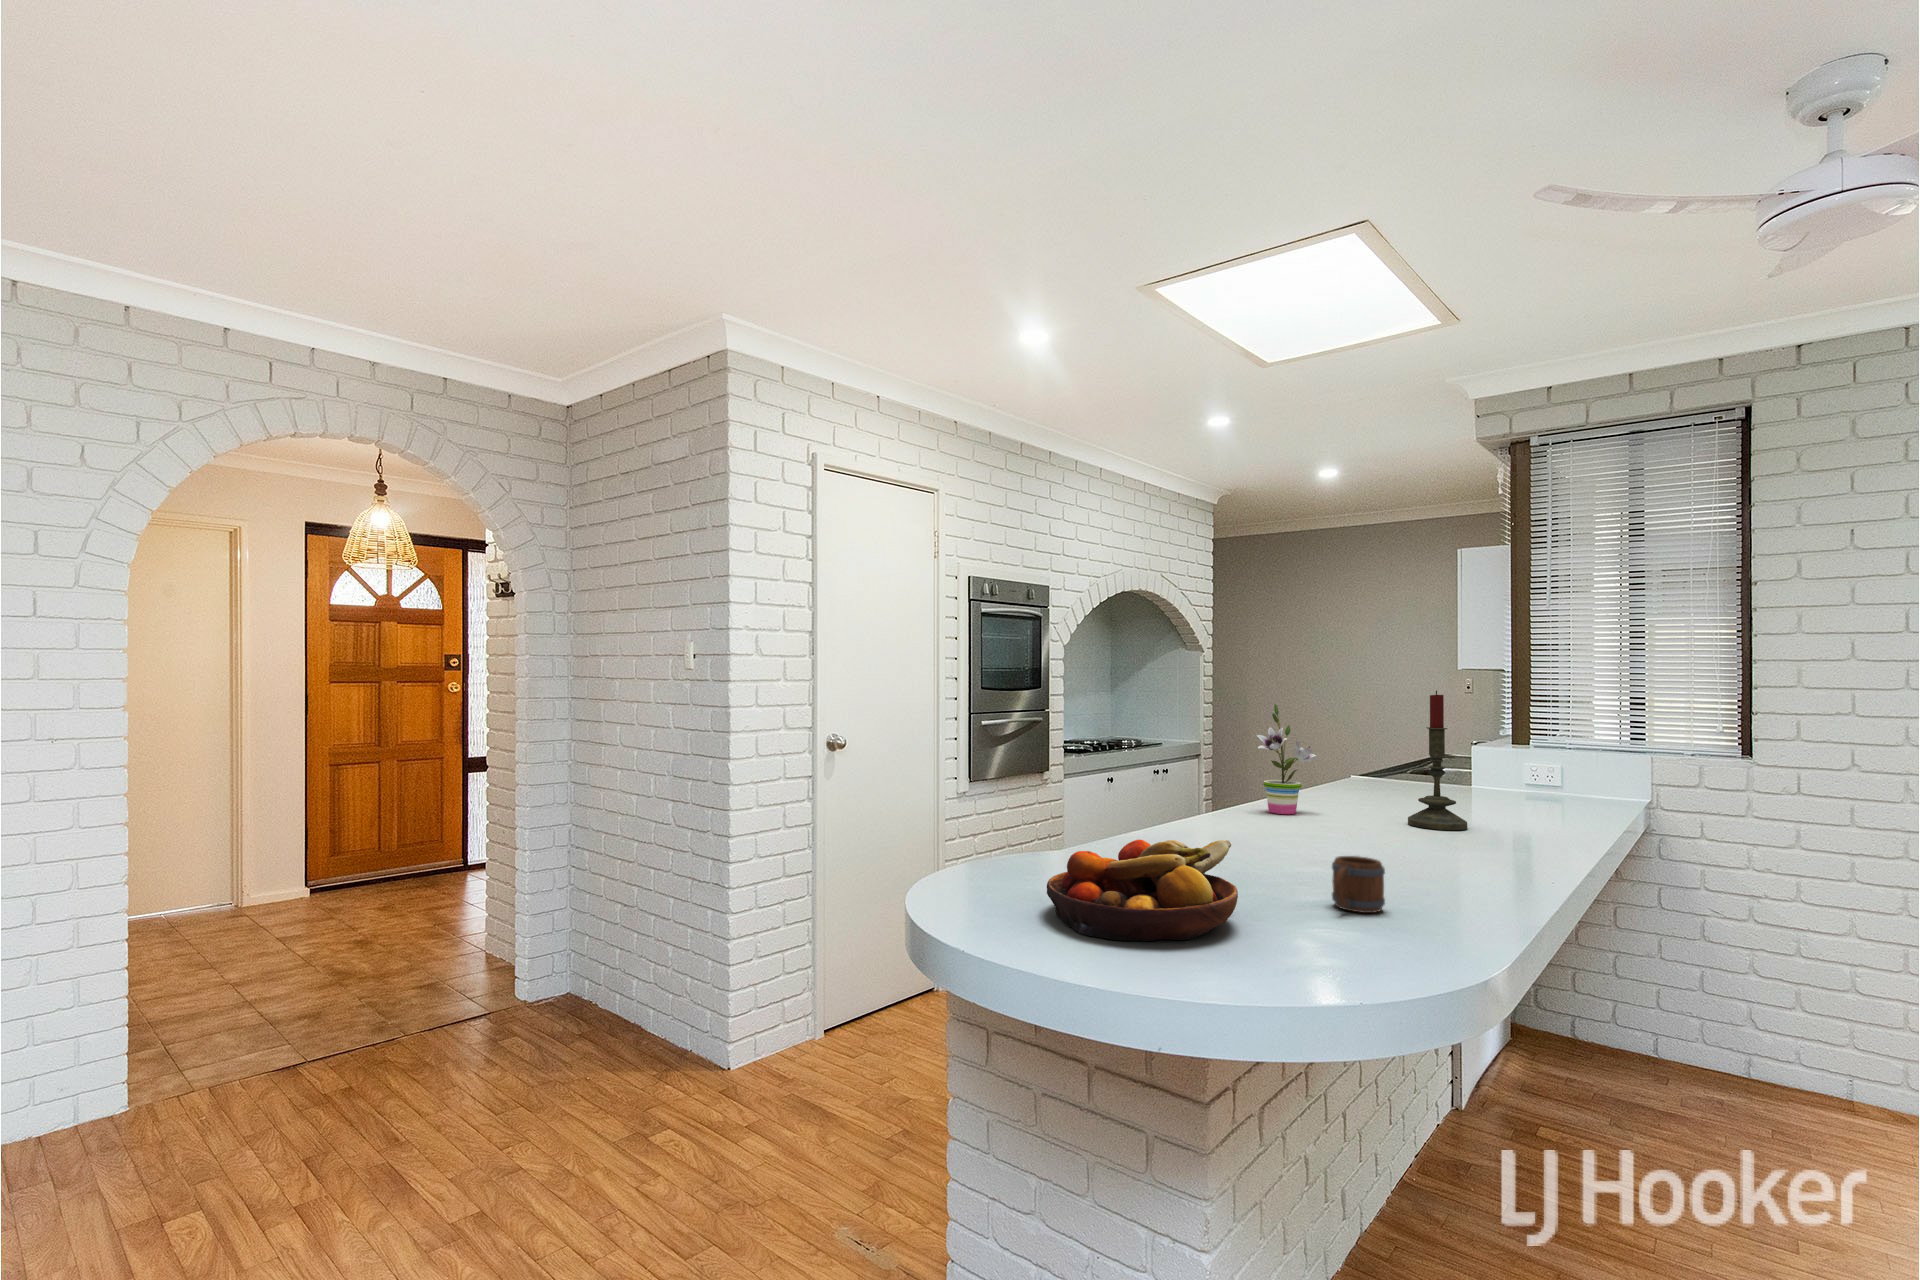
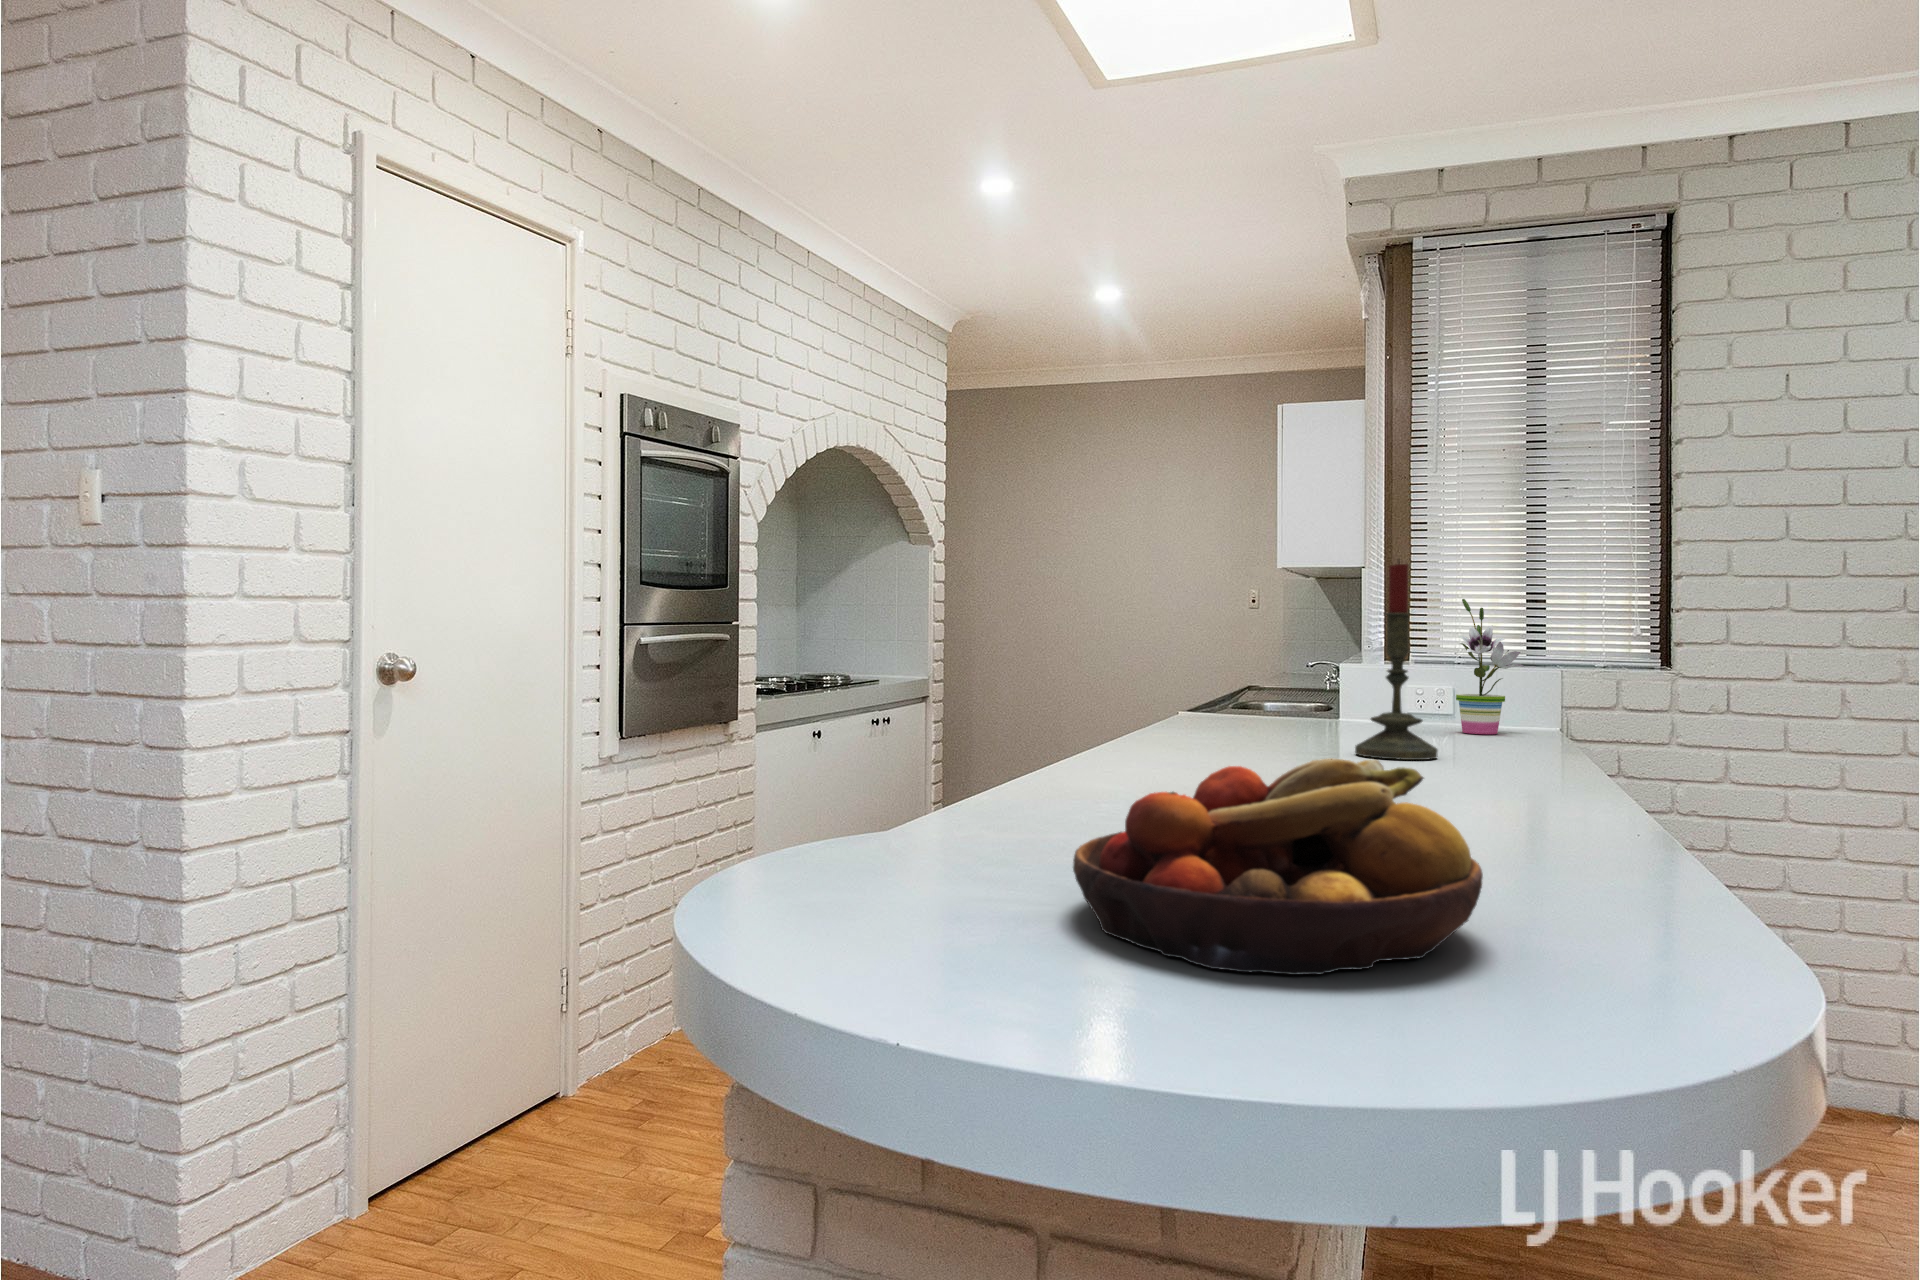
potted plant: present [1257,704,1319,814] -> present [1456,599,1524,734]
mug: present [1332,856,1385,913] -> none [1500,781,1597,876]

